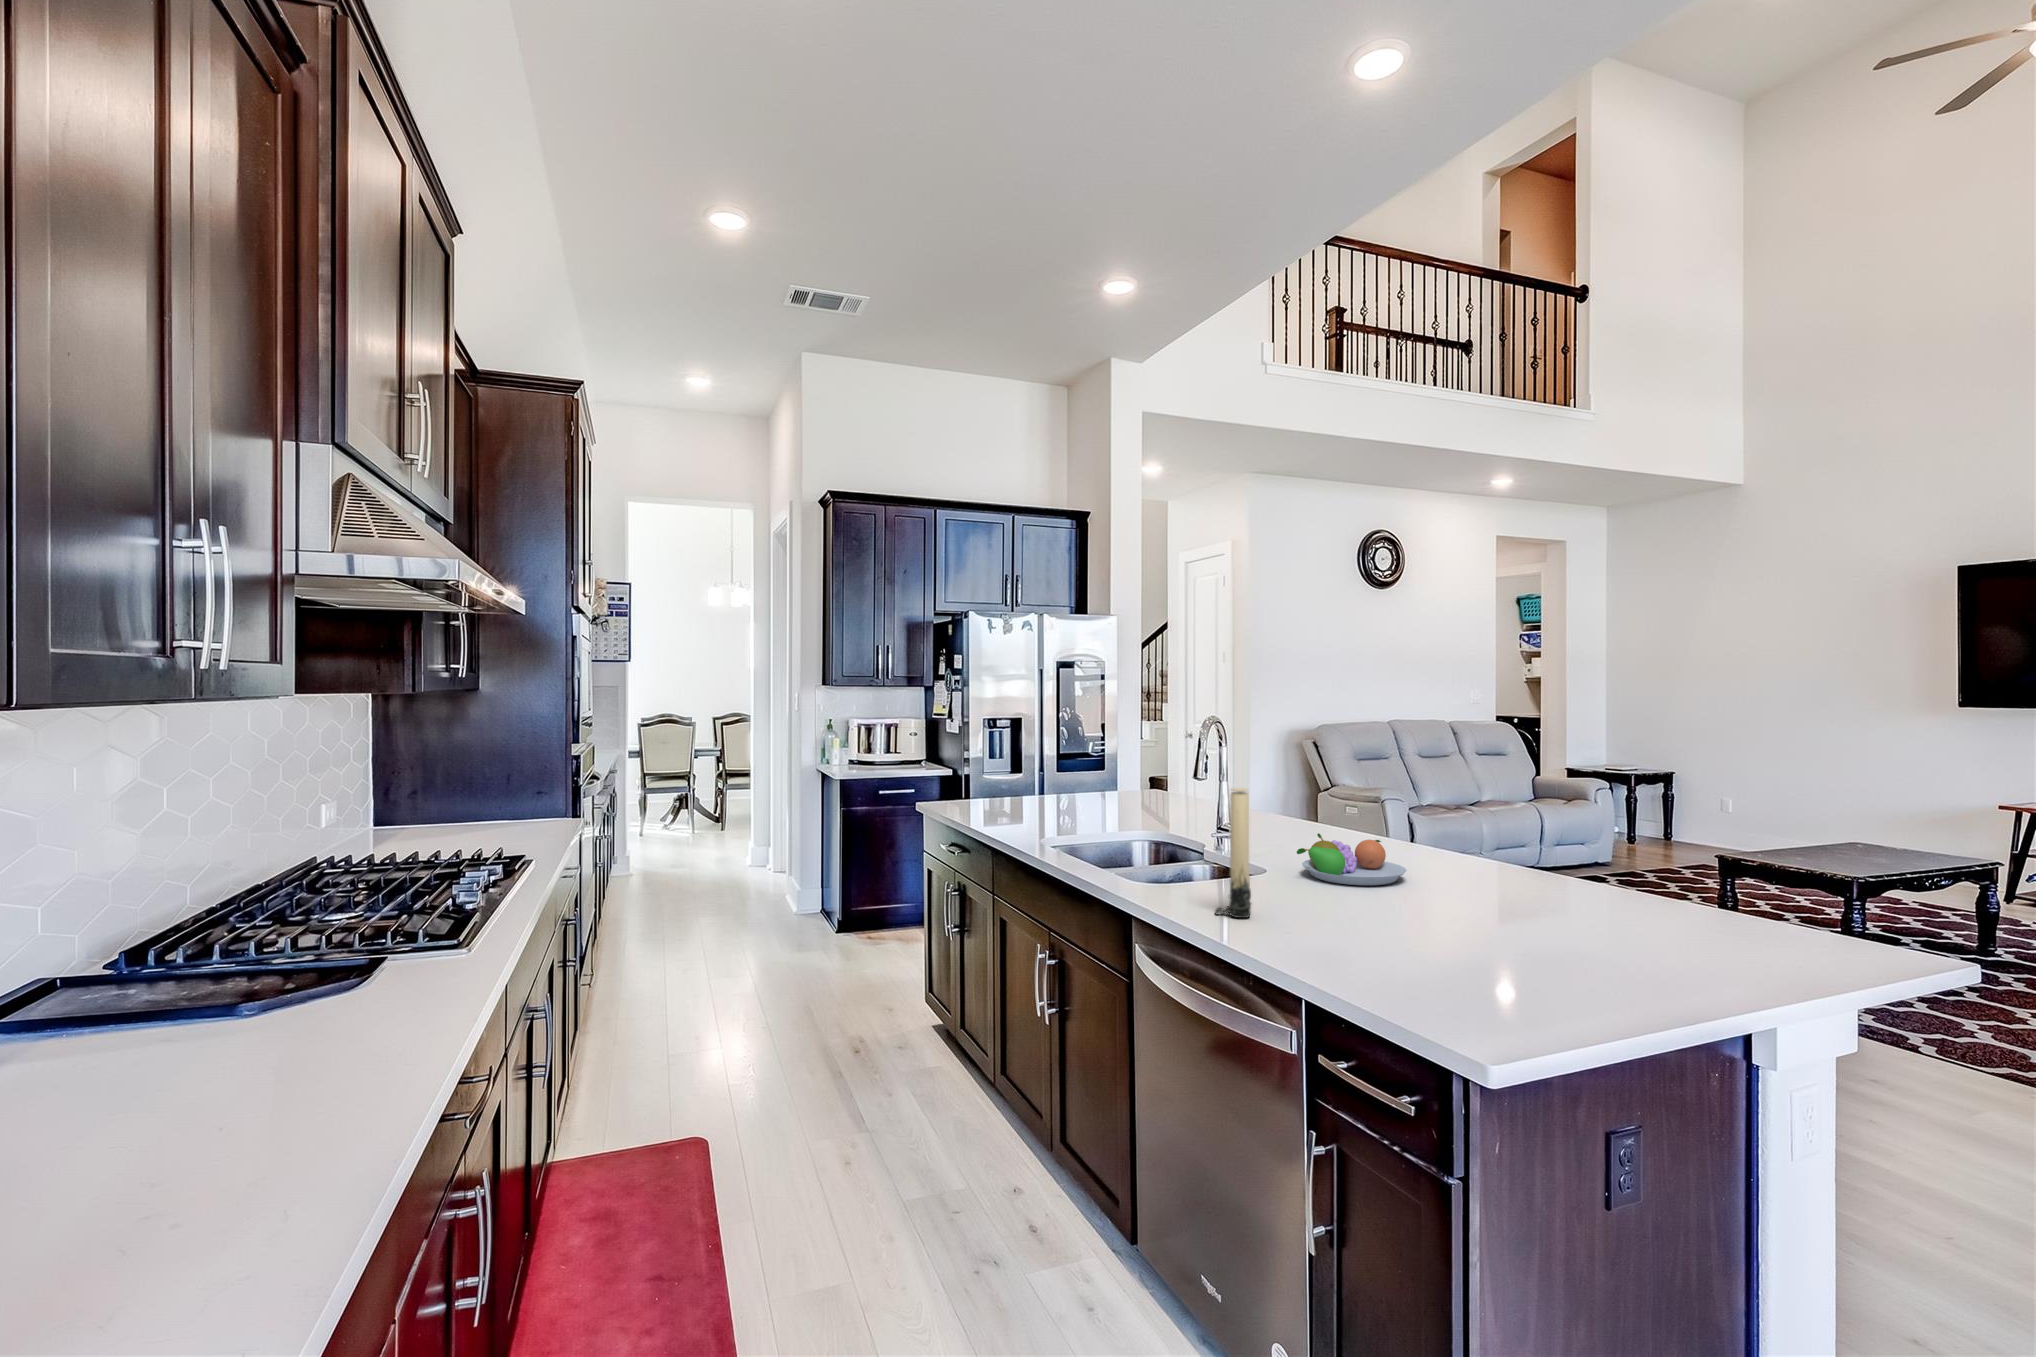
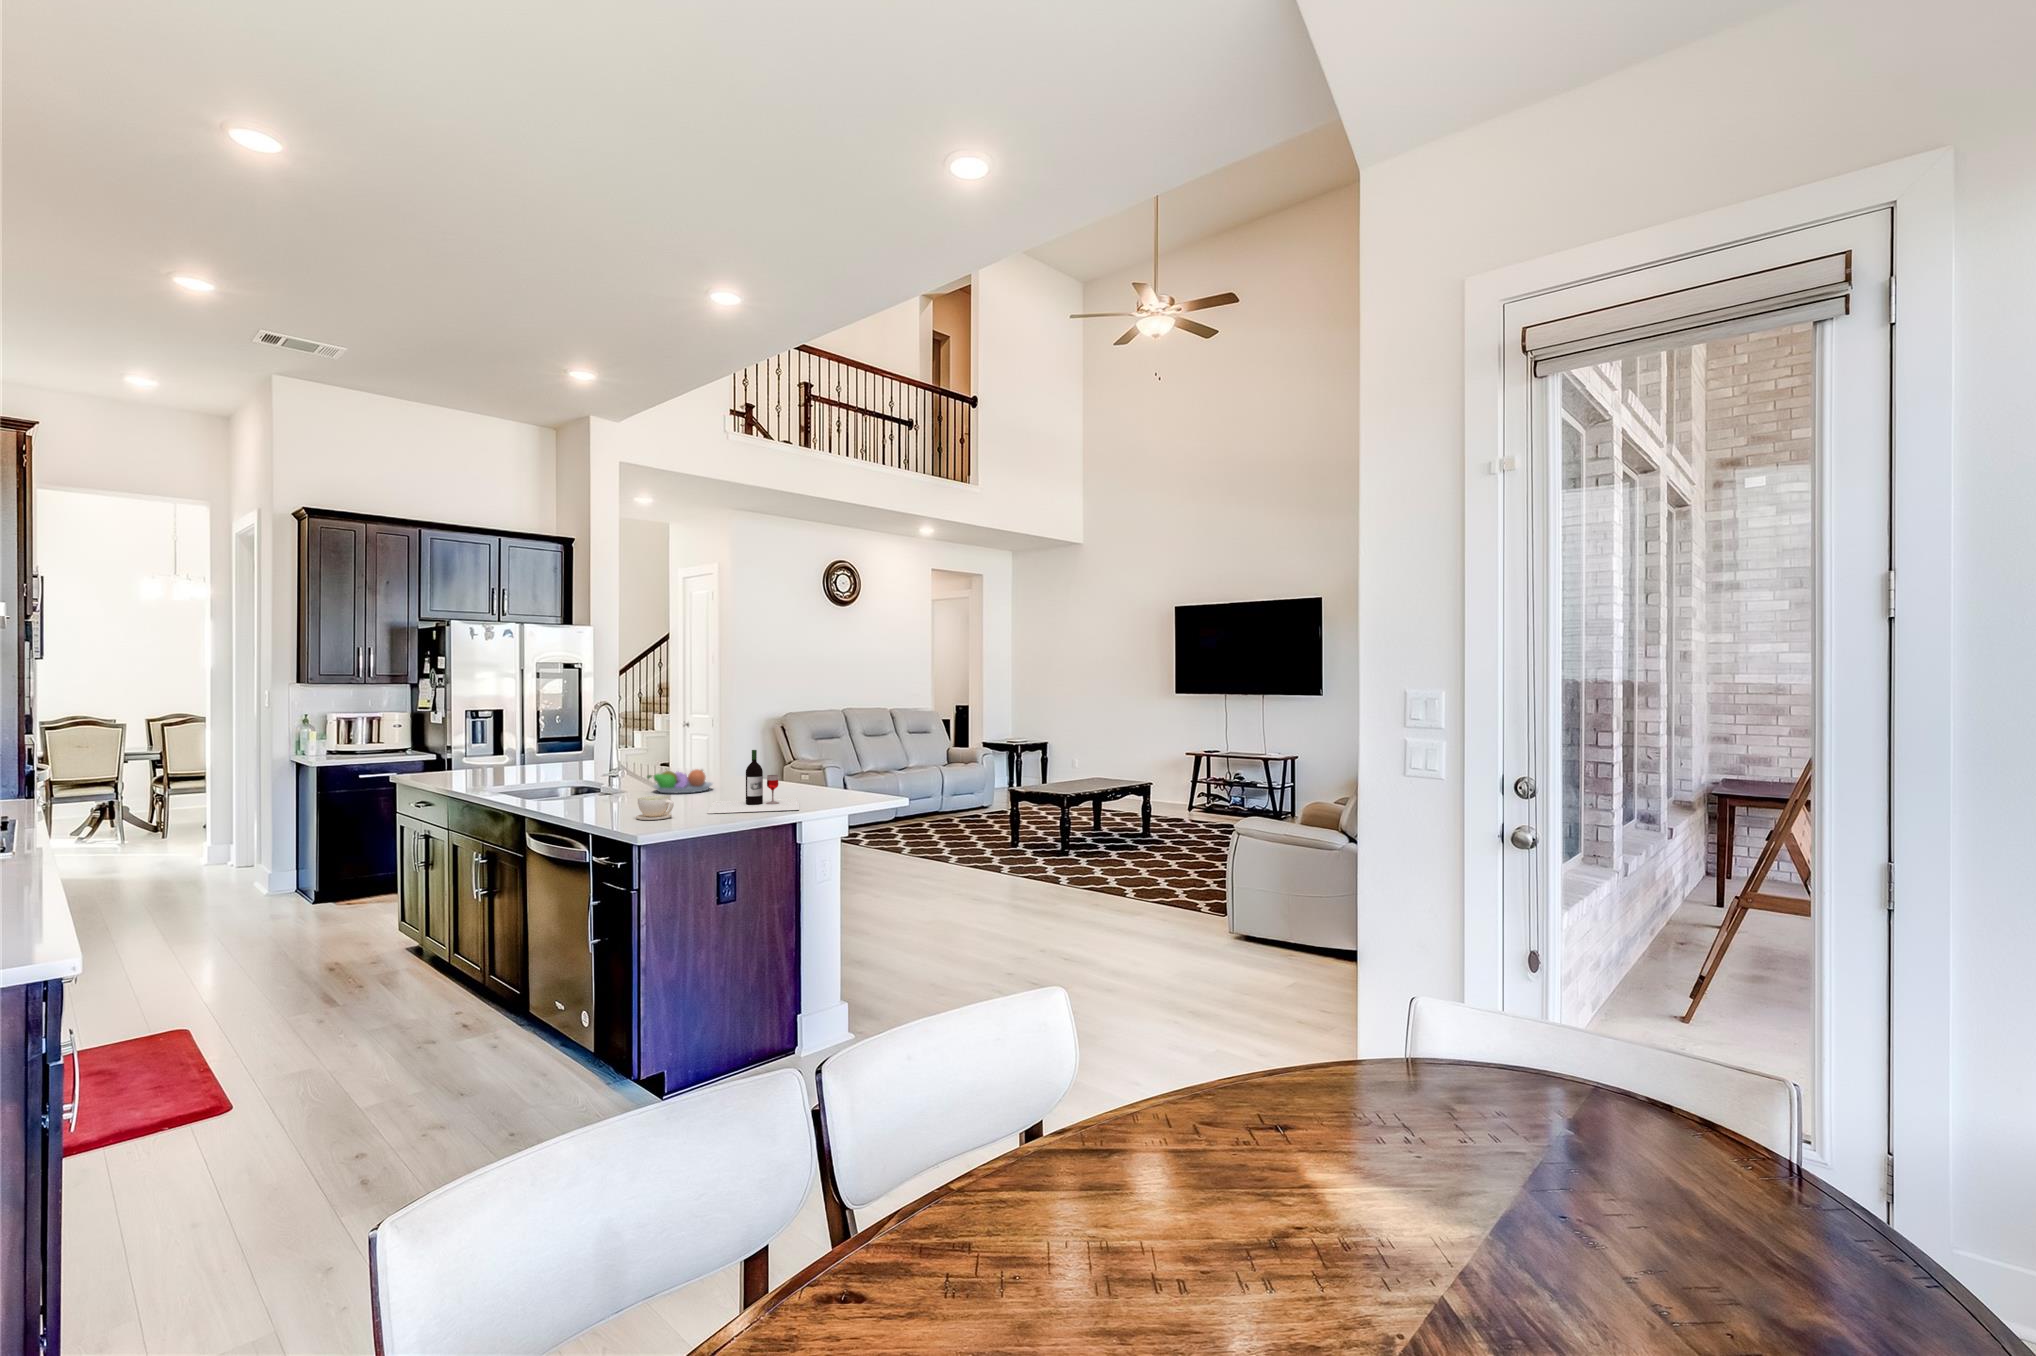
candle: present [1215,788,1251,918] -> none [576,736,597,809]
wine bottle: none [1452,829,1705,976] -> present [708,750,799,813]
coffee cup: none [1362,920,1441,976] -> present [636,796,674,820]

